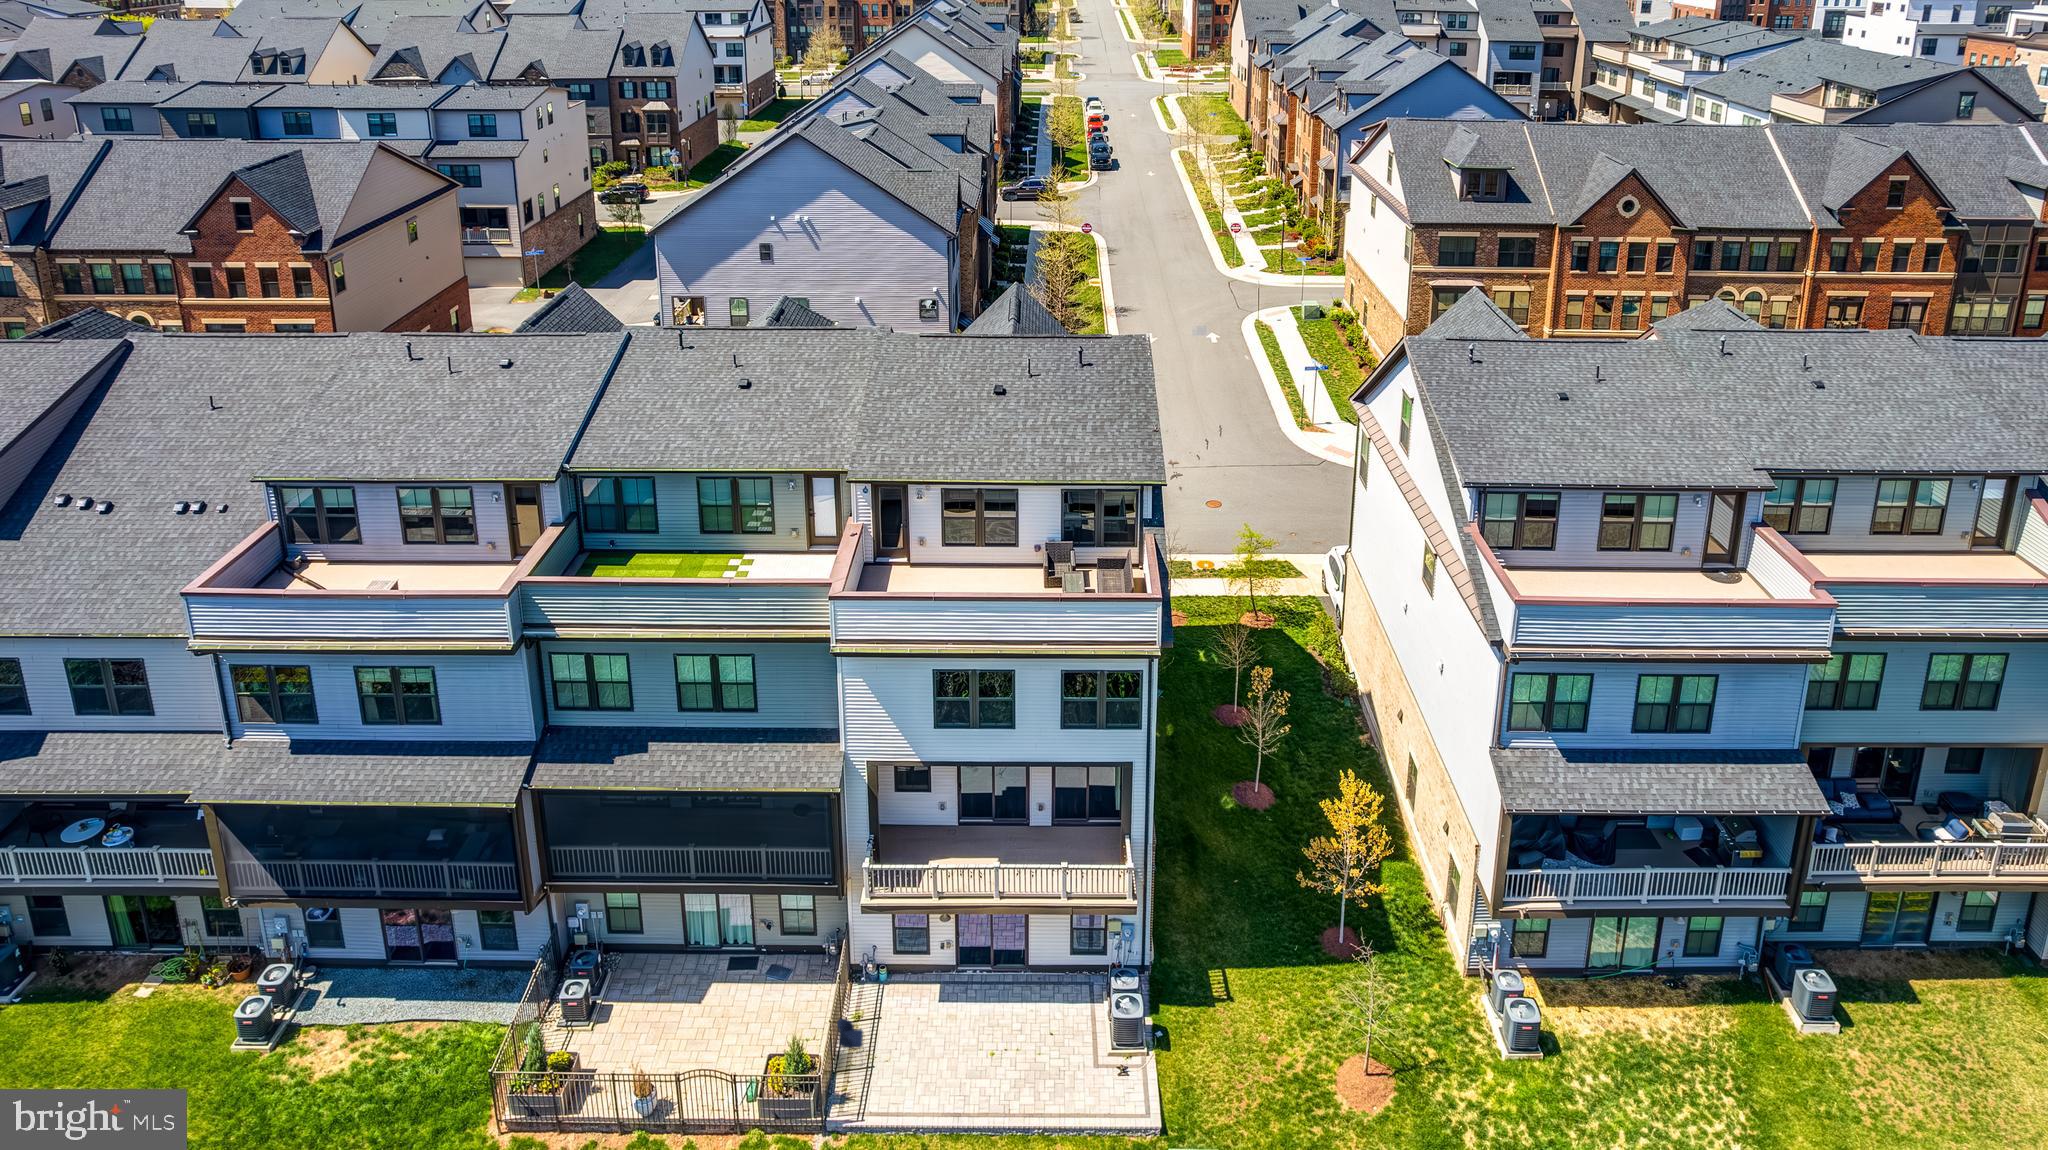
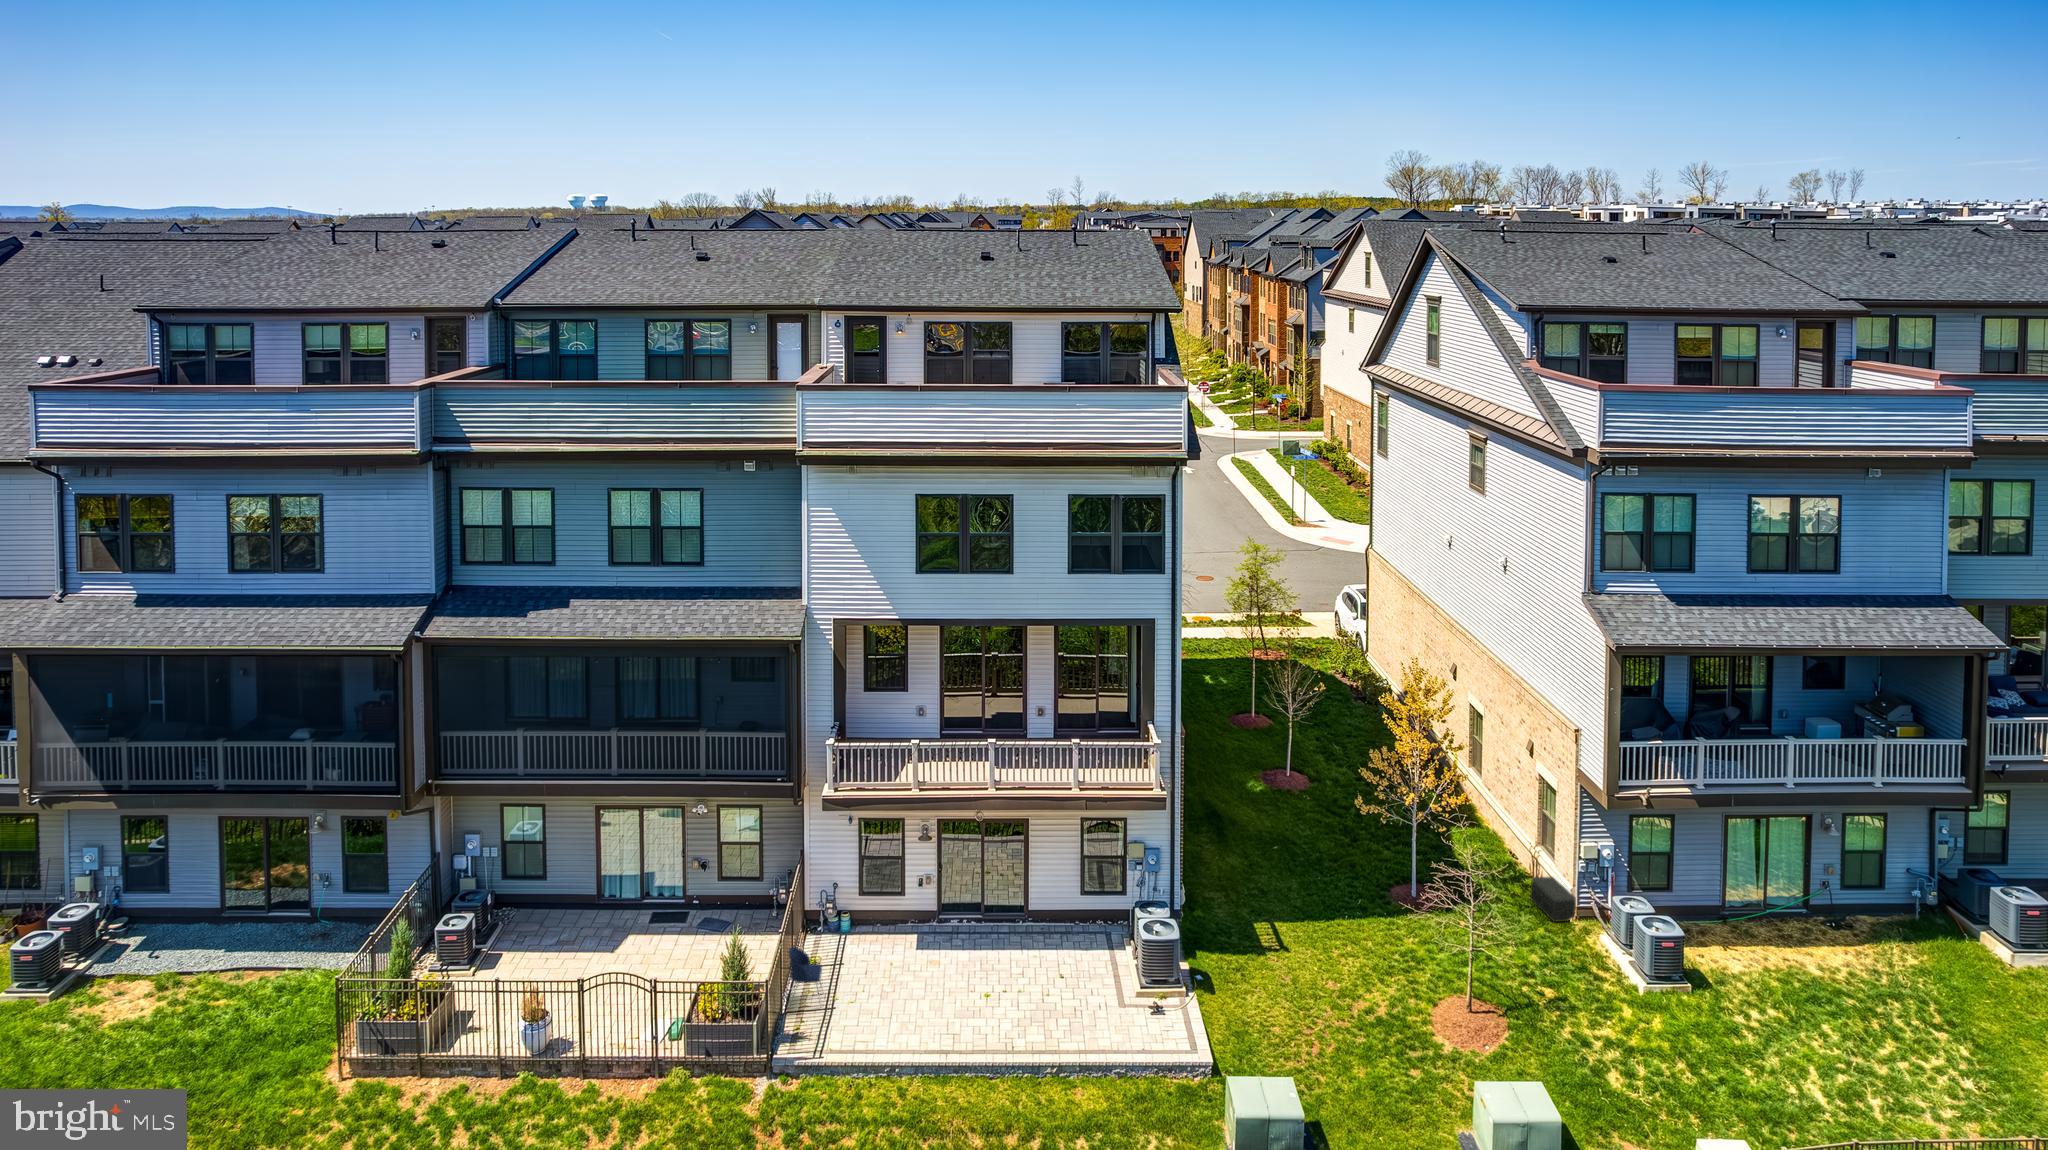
storage bench: none [1431,937,1464,979] -> present [1530,877,1576,922]

